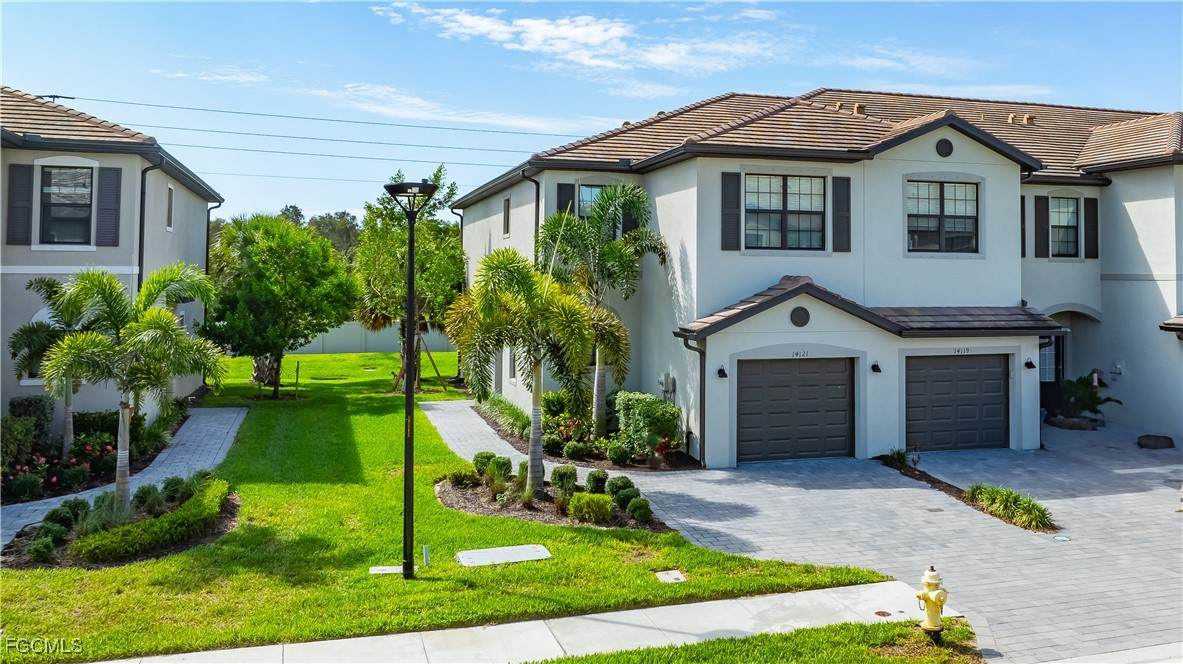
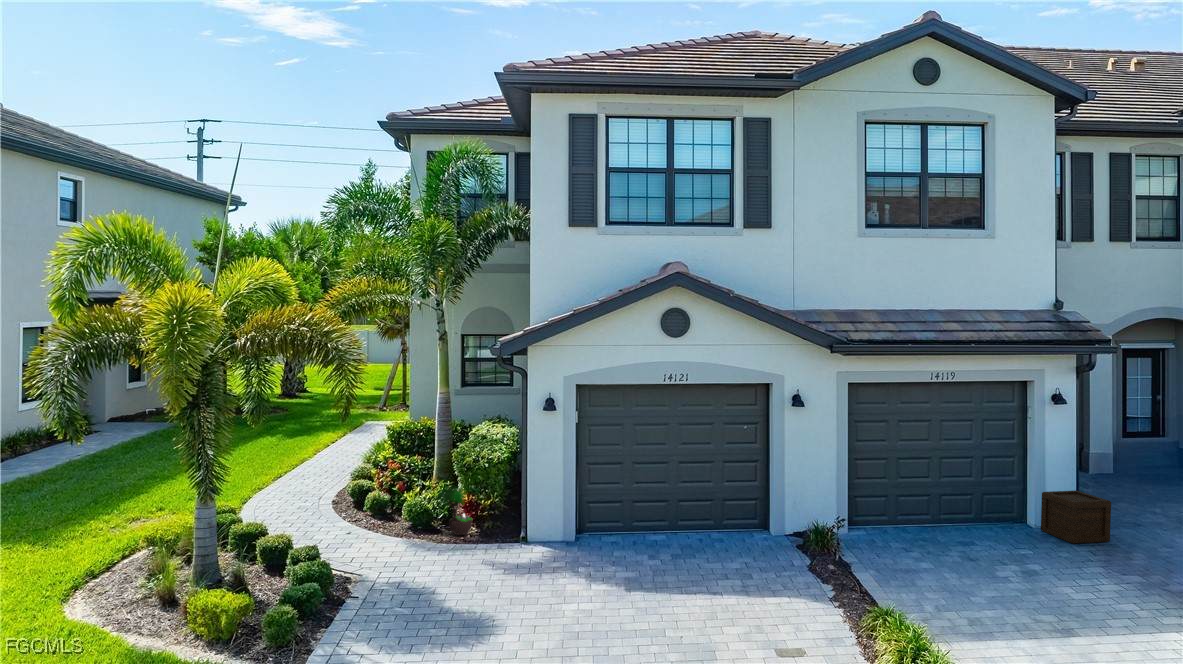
wooden crate: none [1021,425,1063,456] -> present [1041,490,1111,544]

